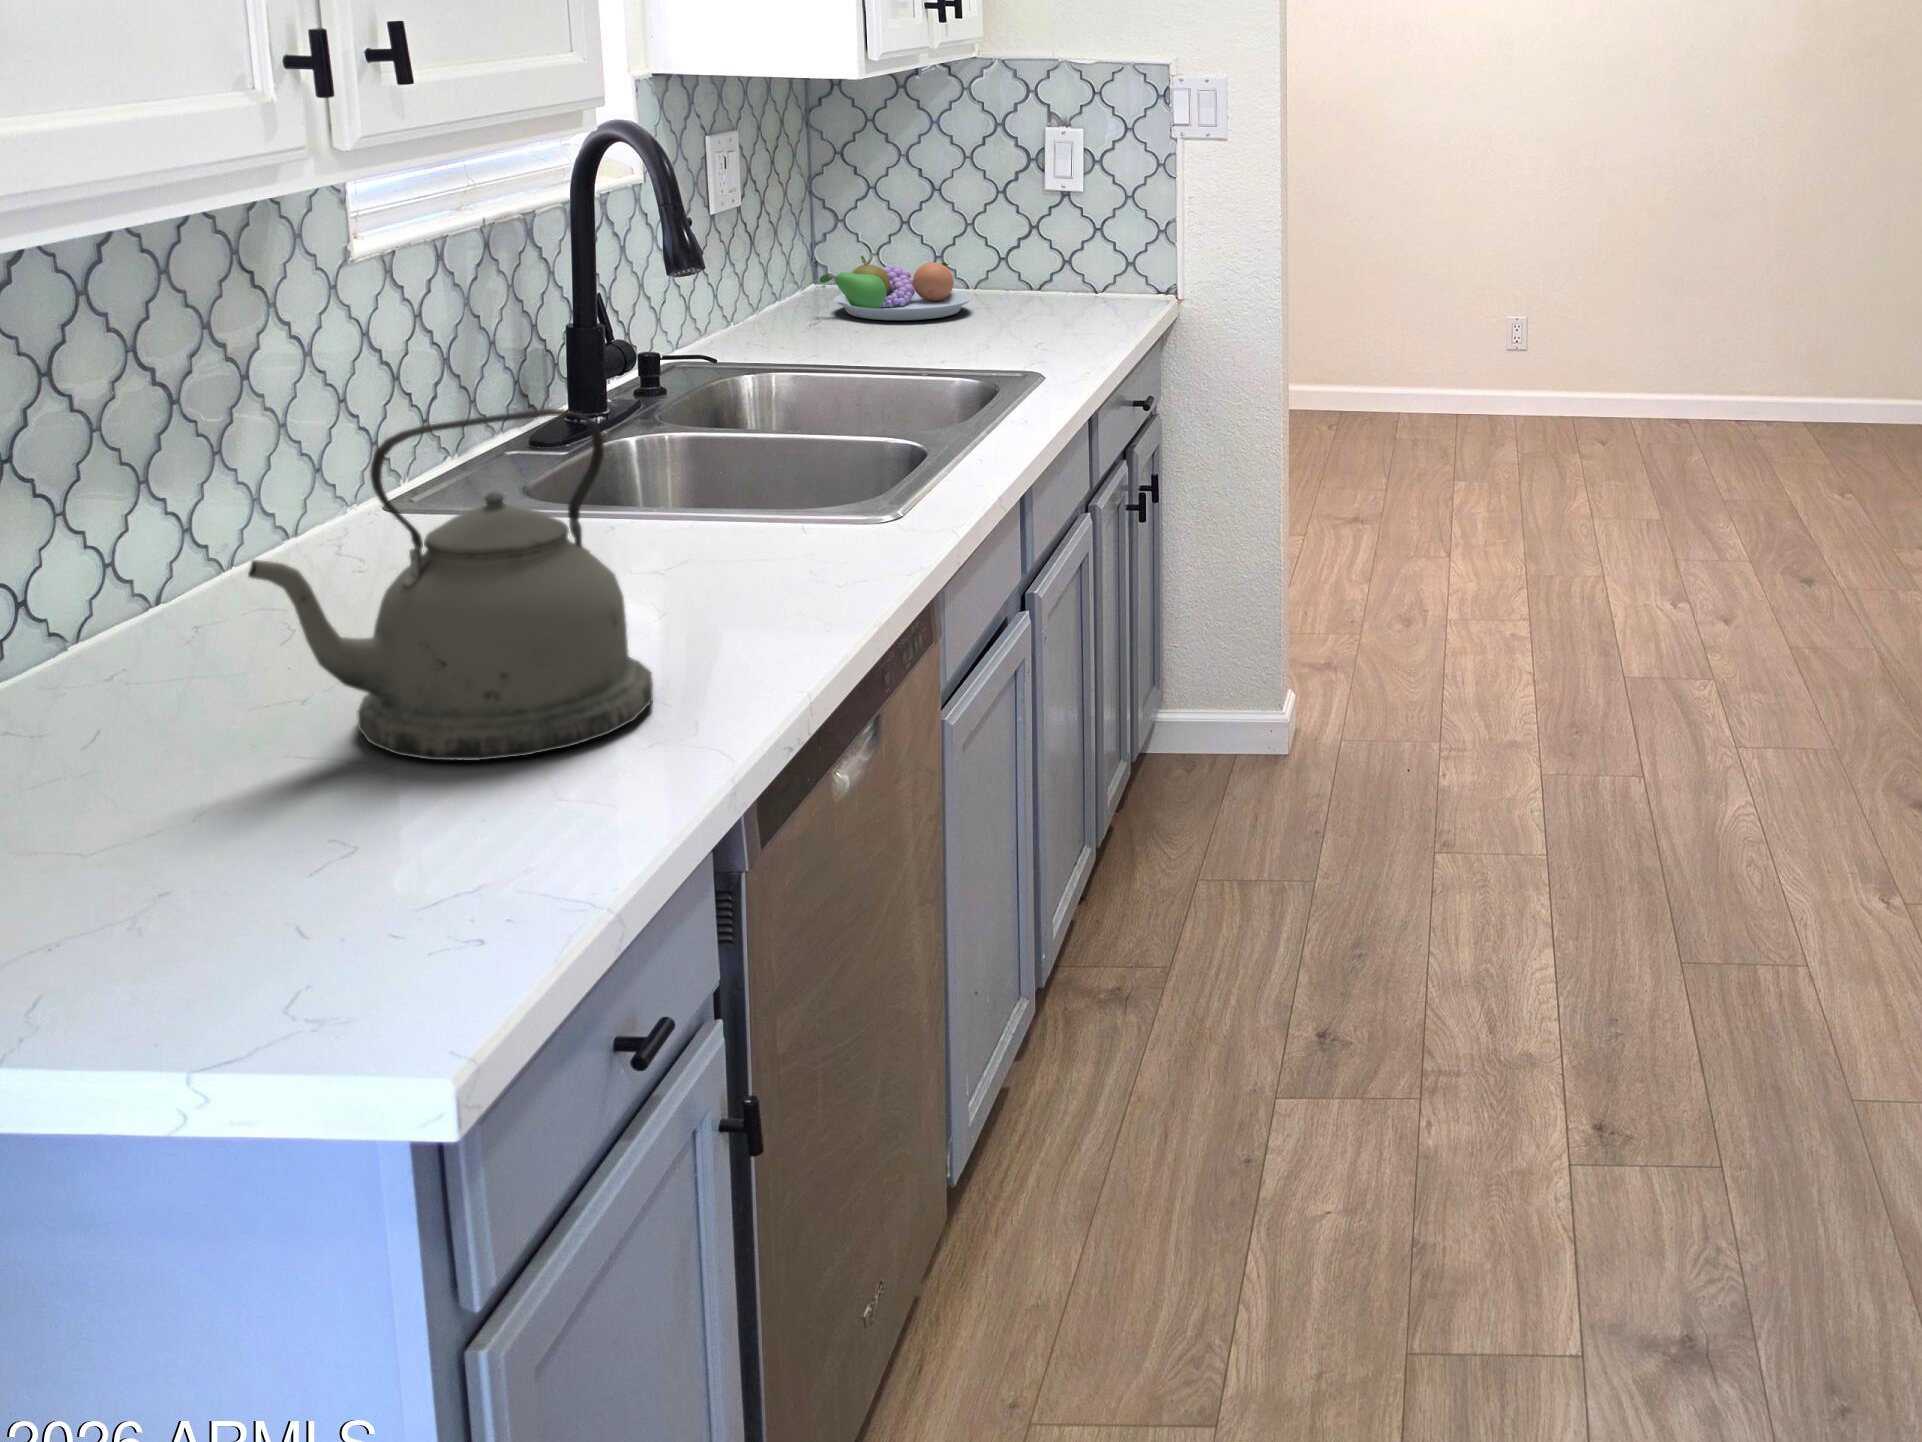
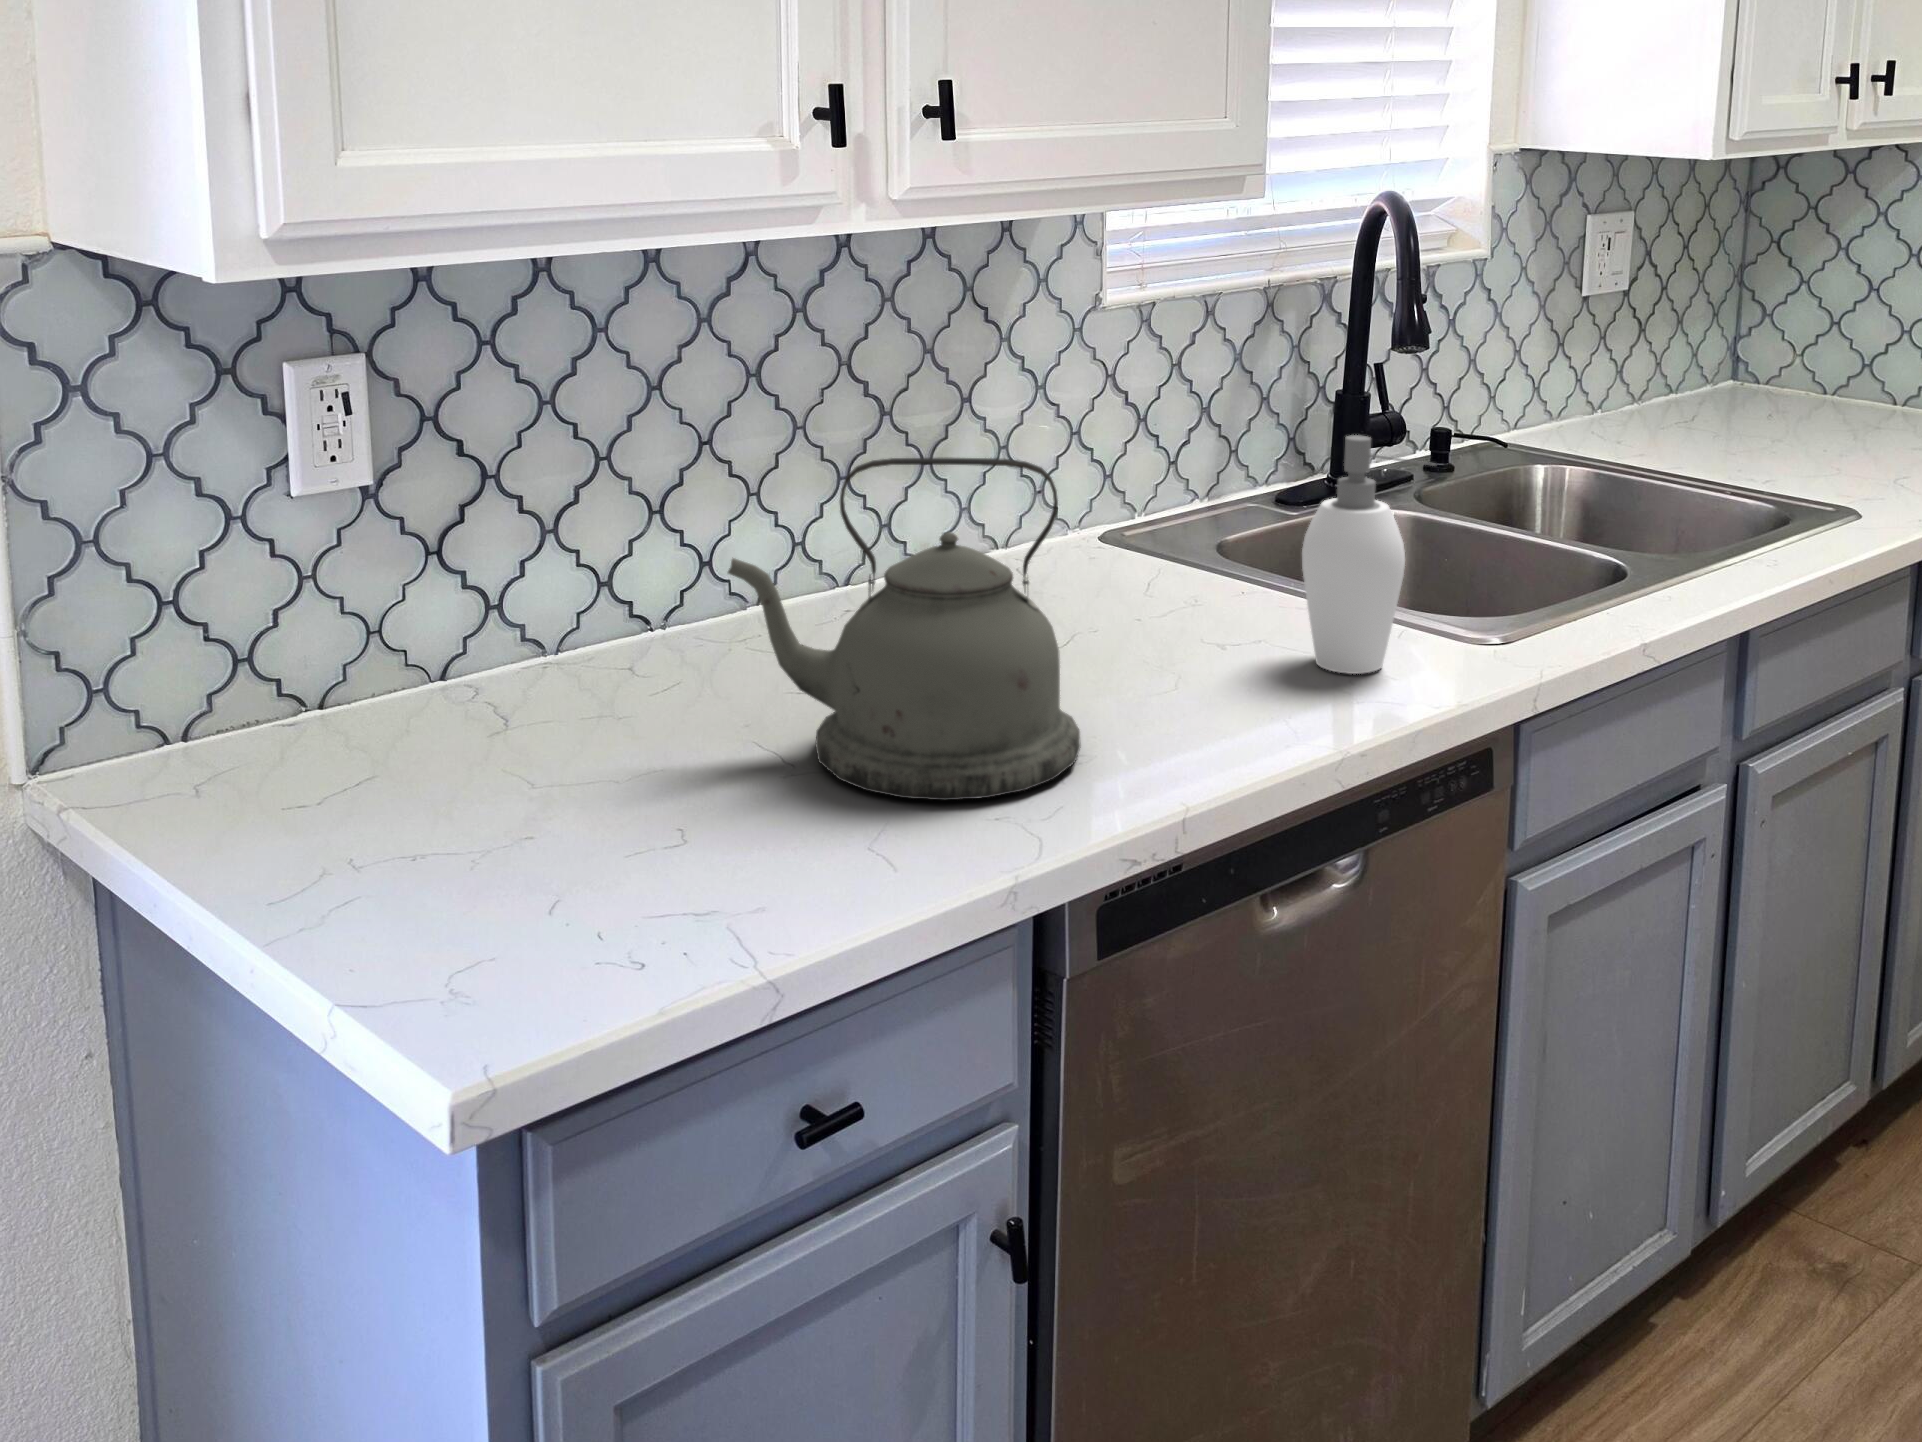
fruit bowl: present [820,256,972,320] -> none [1700,354,1871,431]
soap dispenser: none [727,352,855,572] -> present [1302,435,1436,674]

